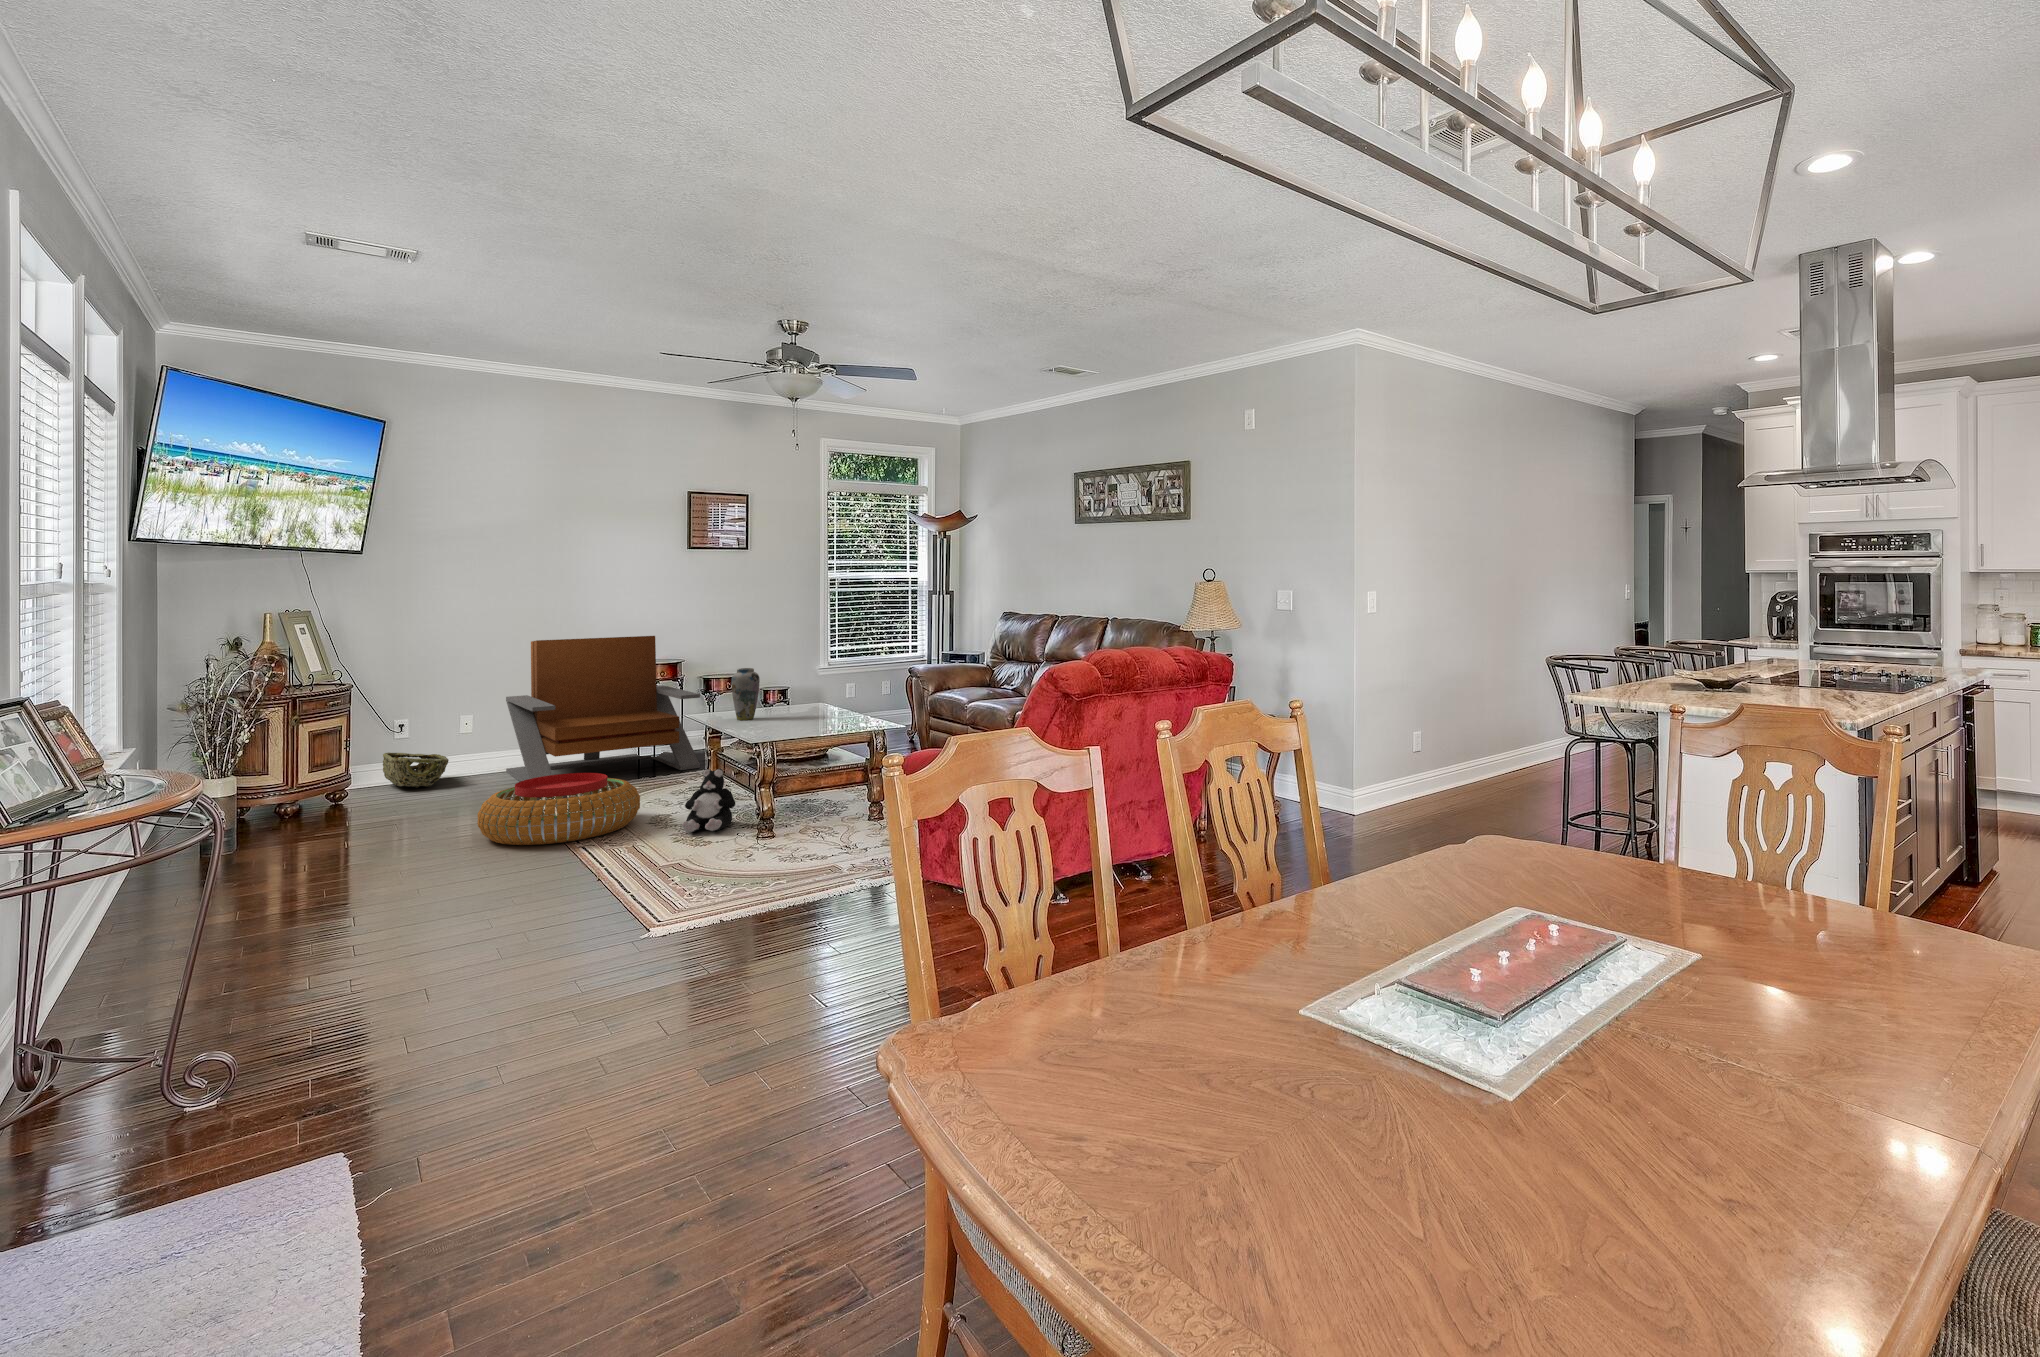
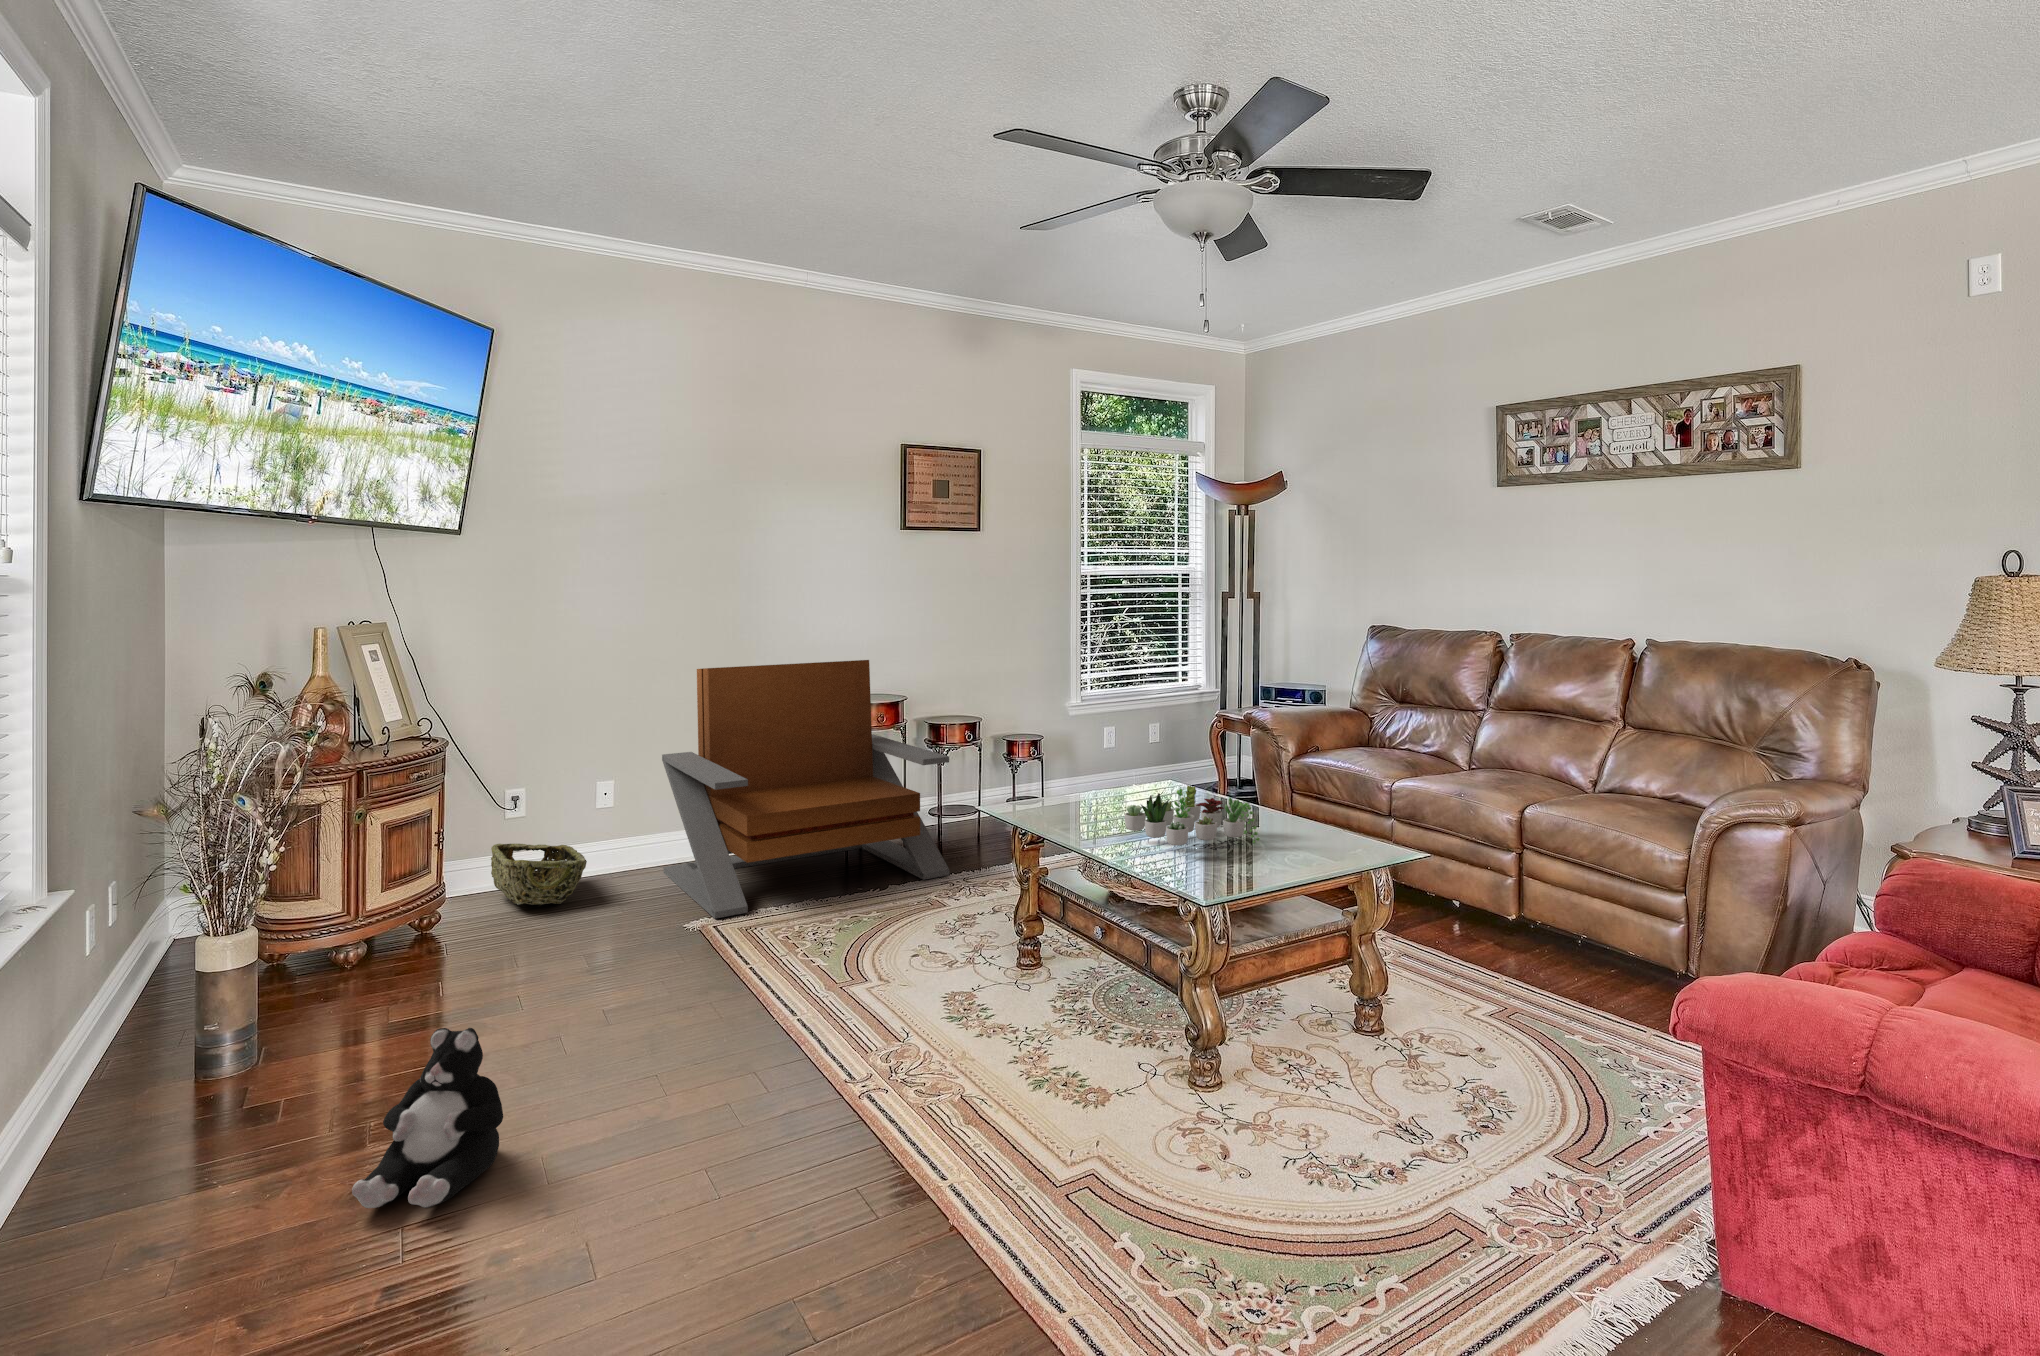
vase: present [731,668,760,720] -> none [1044,726,1089,819]
succulent plant: none [763,695,839,727] -> present [1125,785,1260,850]
plush toy: present [682,769,735,832] -> present [352,1028,503,1208]
pouf: present [477,773,640,845] -> none [664,926,934,1094]

